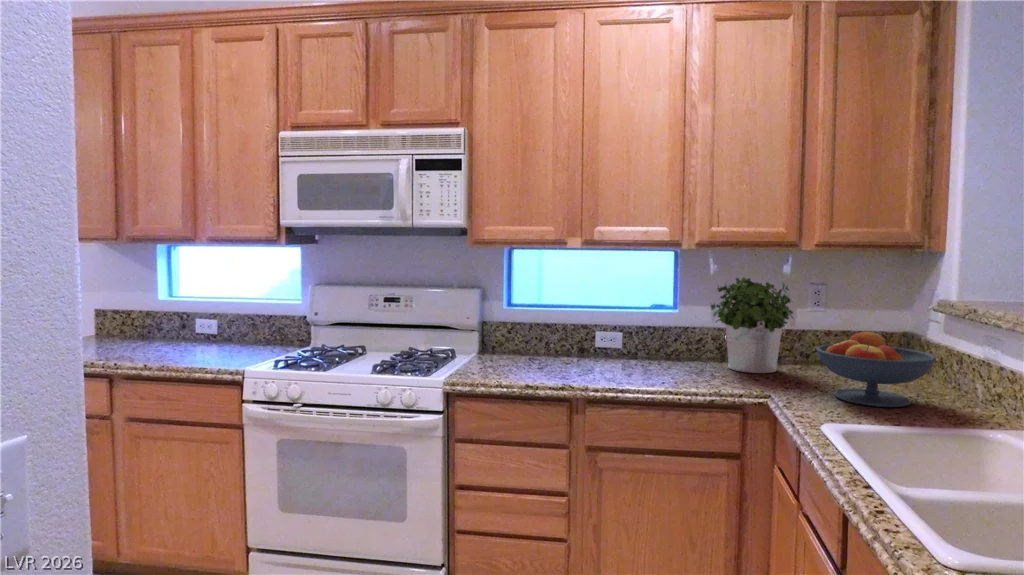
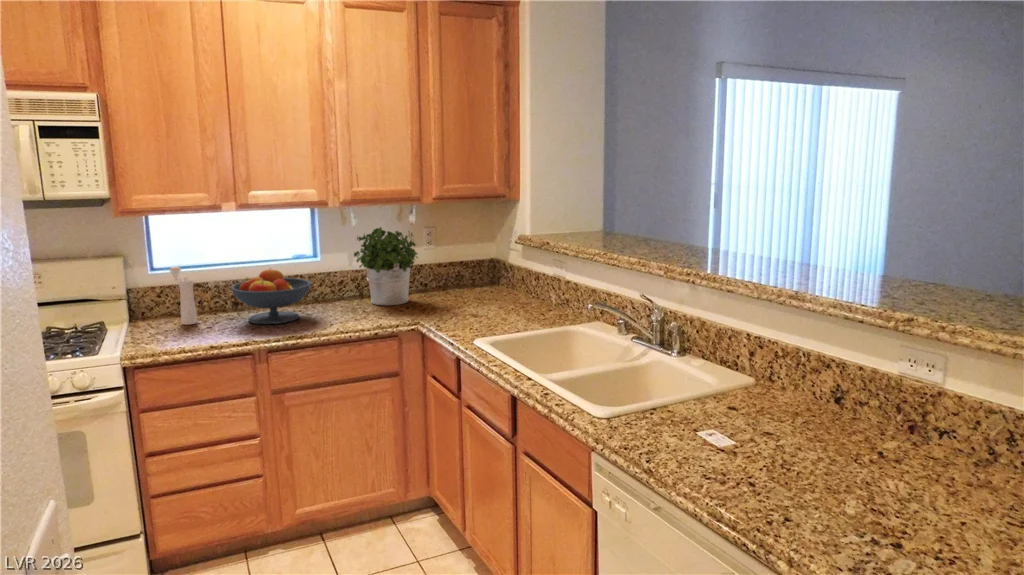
pepper mill: none [519,303,536,362] -> present [169,266,197,325]
fruit bowl: present [816,331,936,407] -> present [231,269,311,324]

